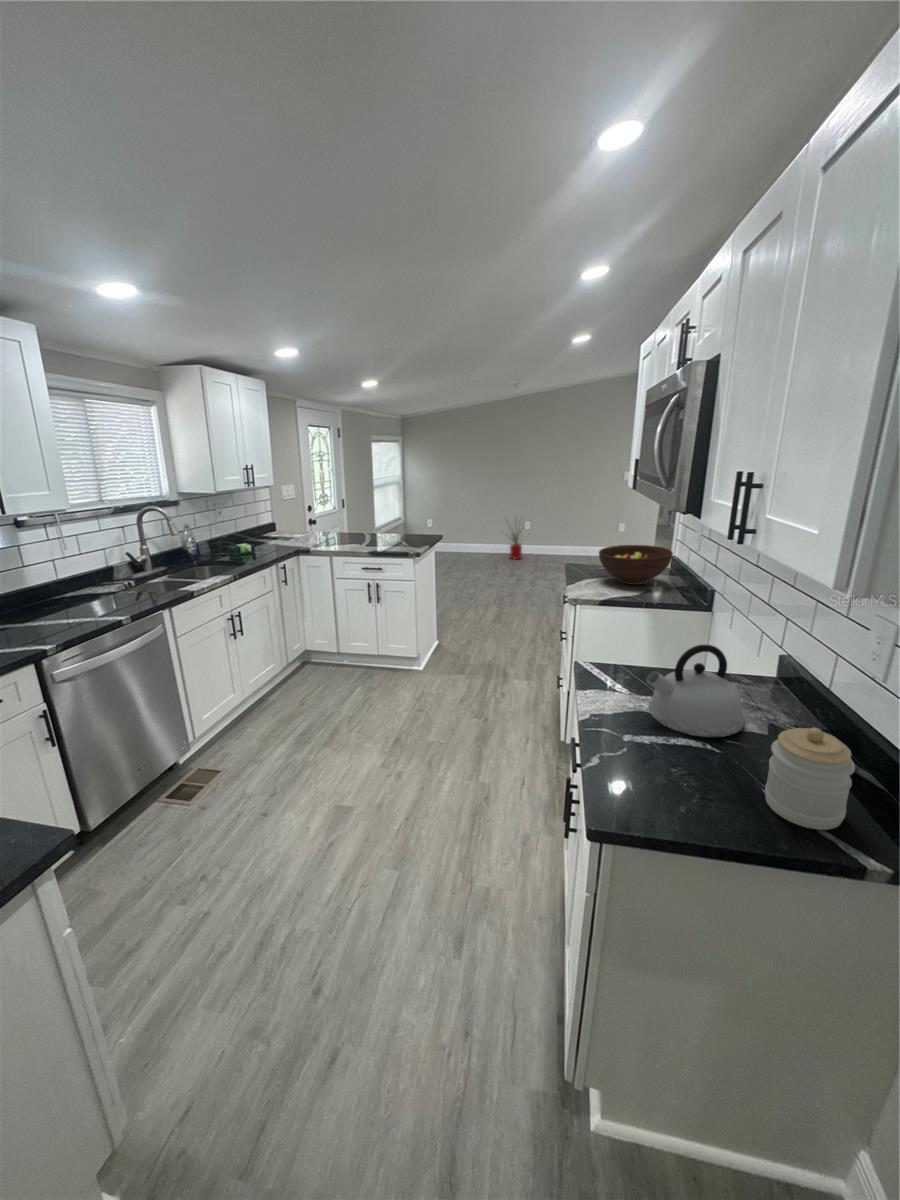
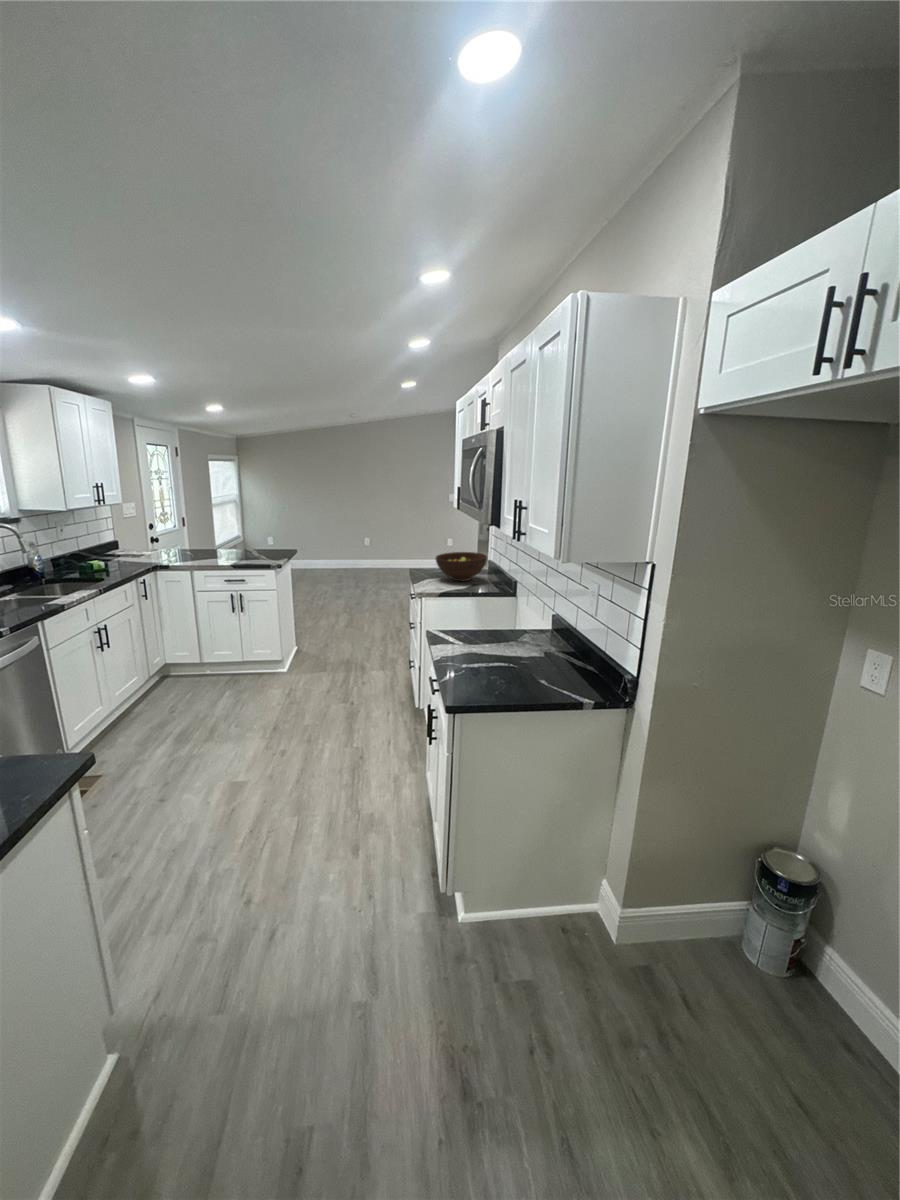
house plant: present [507,517,522,559] -> none [341,531,373,573]
kettle: present [647,645,744,737] -> none [475,606,532,661]
jar: present [765,728,855,830] -> none [540,638,578,692]

